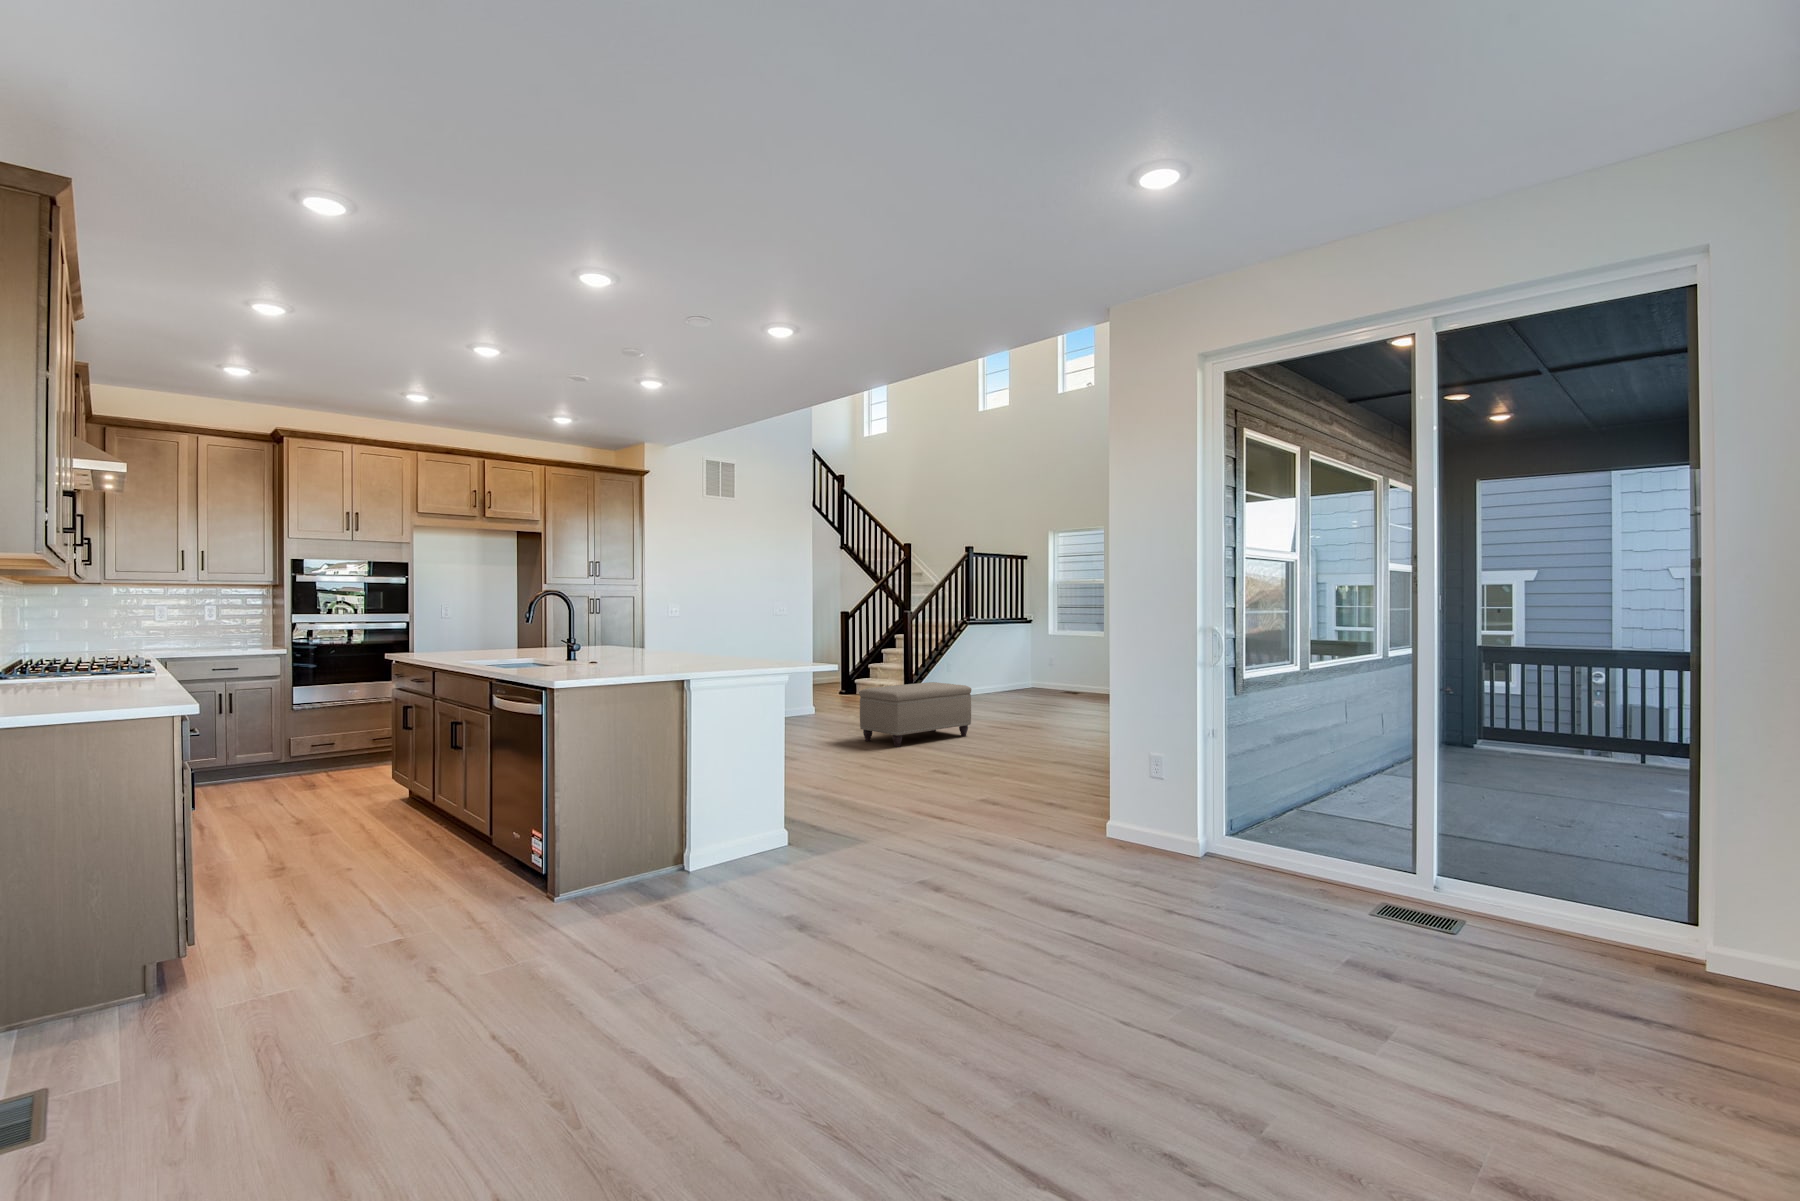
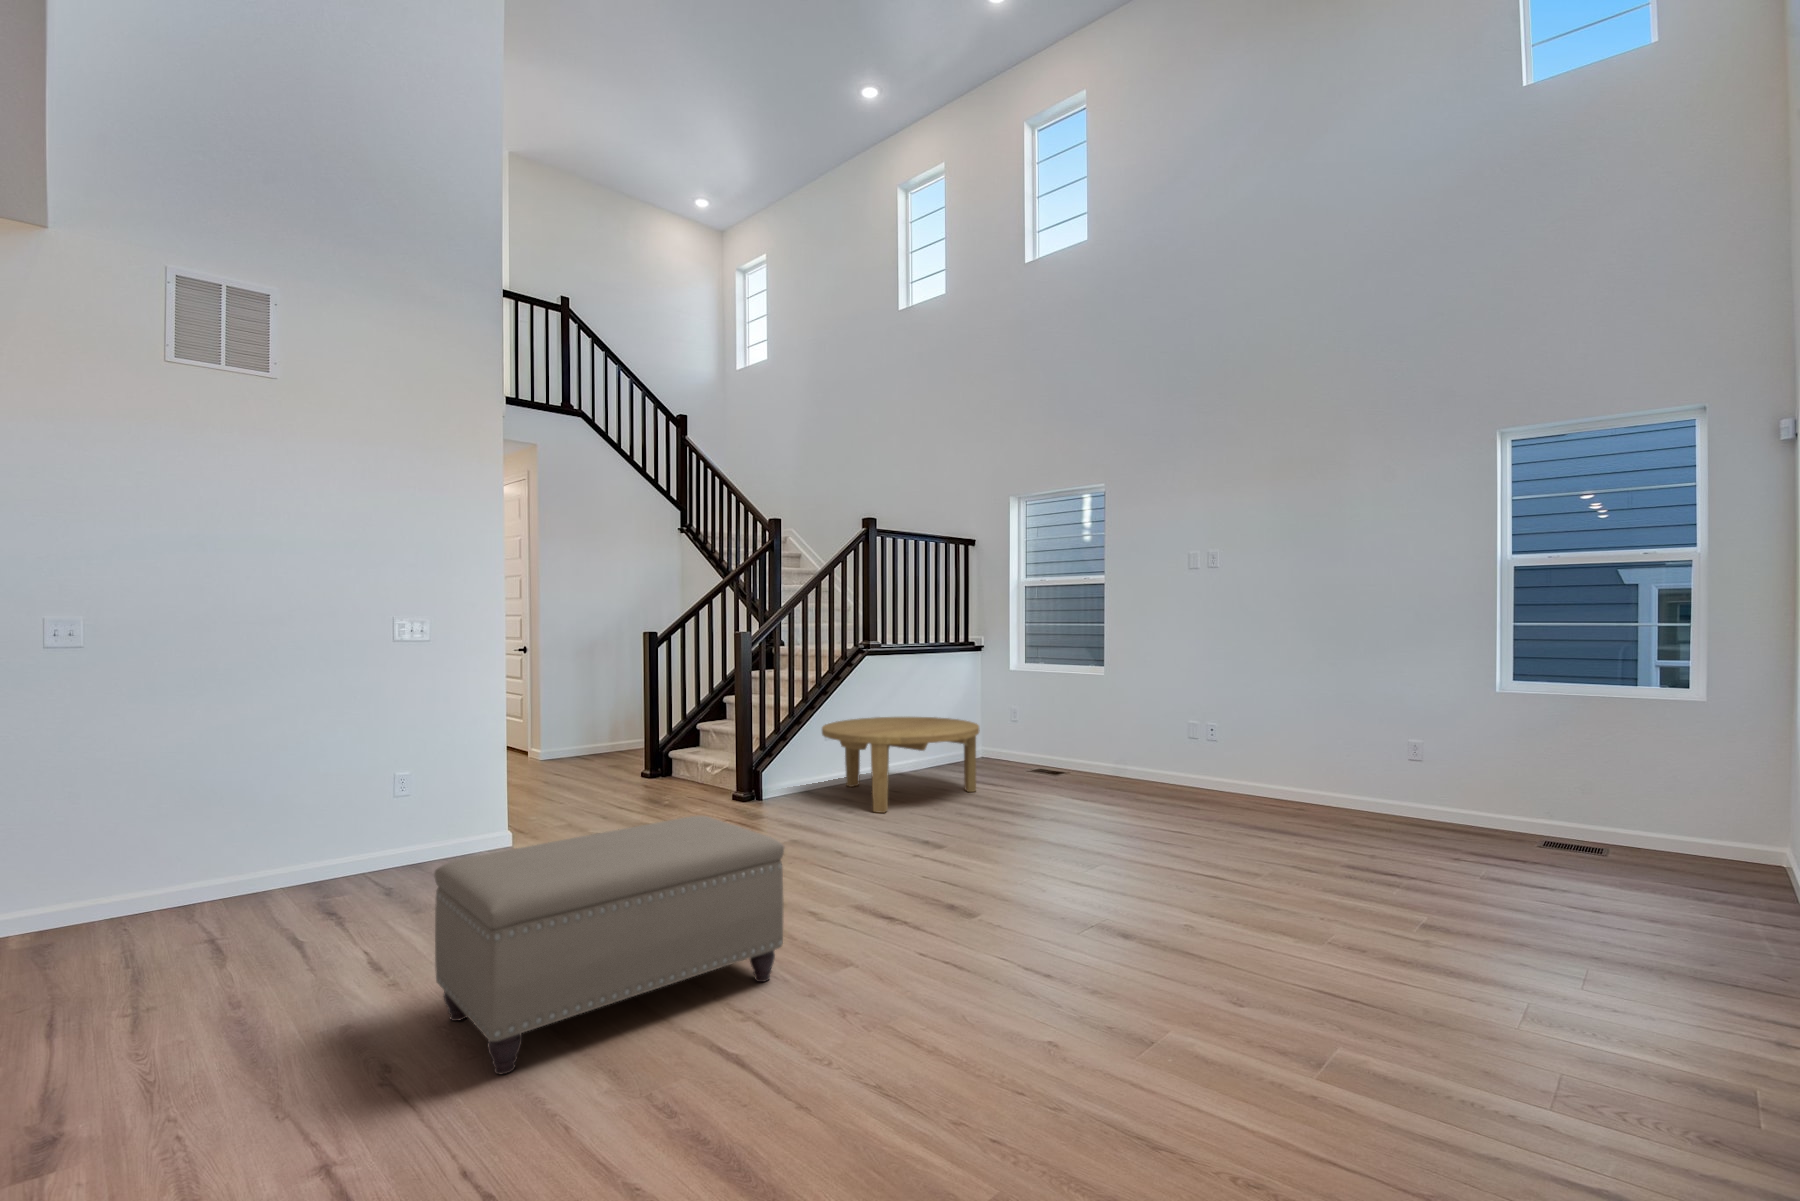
coffee table: none [949,659,1033,704] -> present [822,717,980,813]

